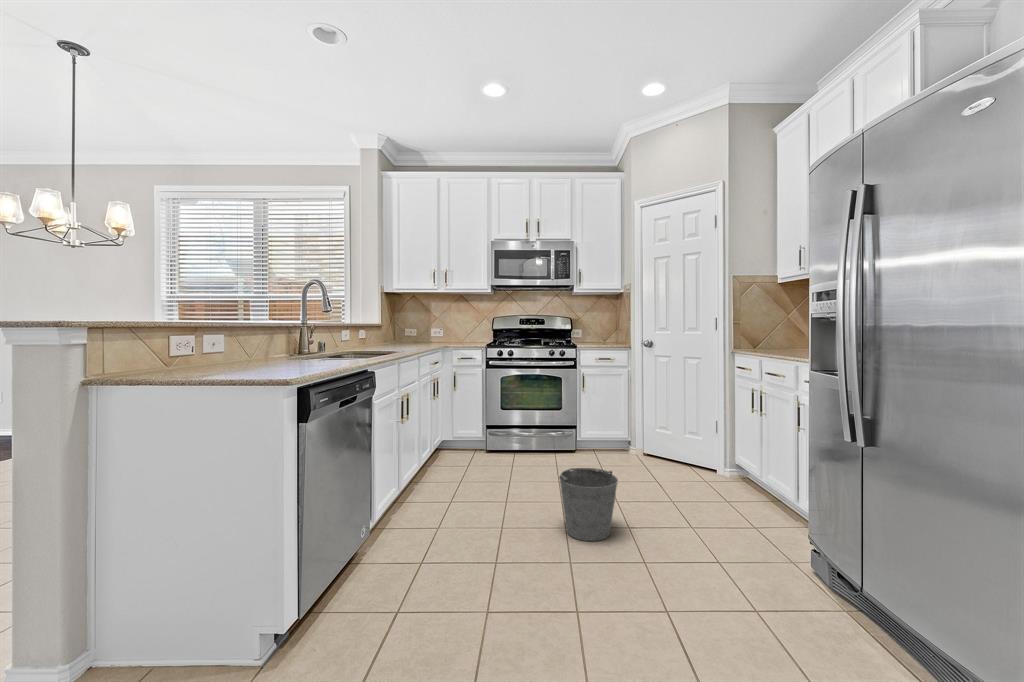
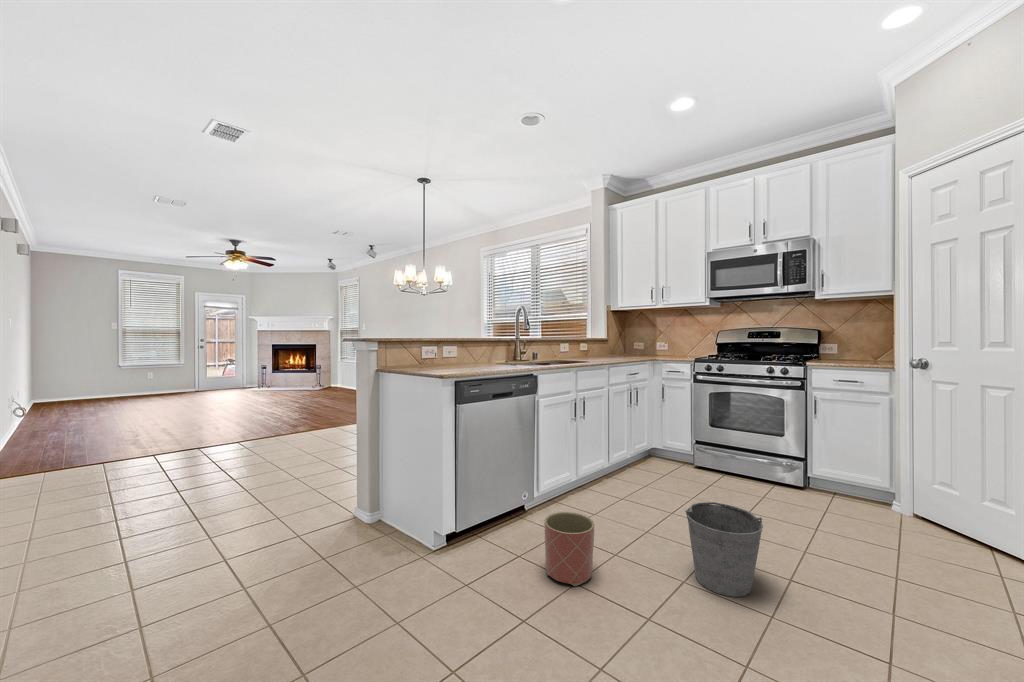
planter: none [450,508,503,581] -> present [544,512,594,586]

